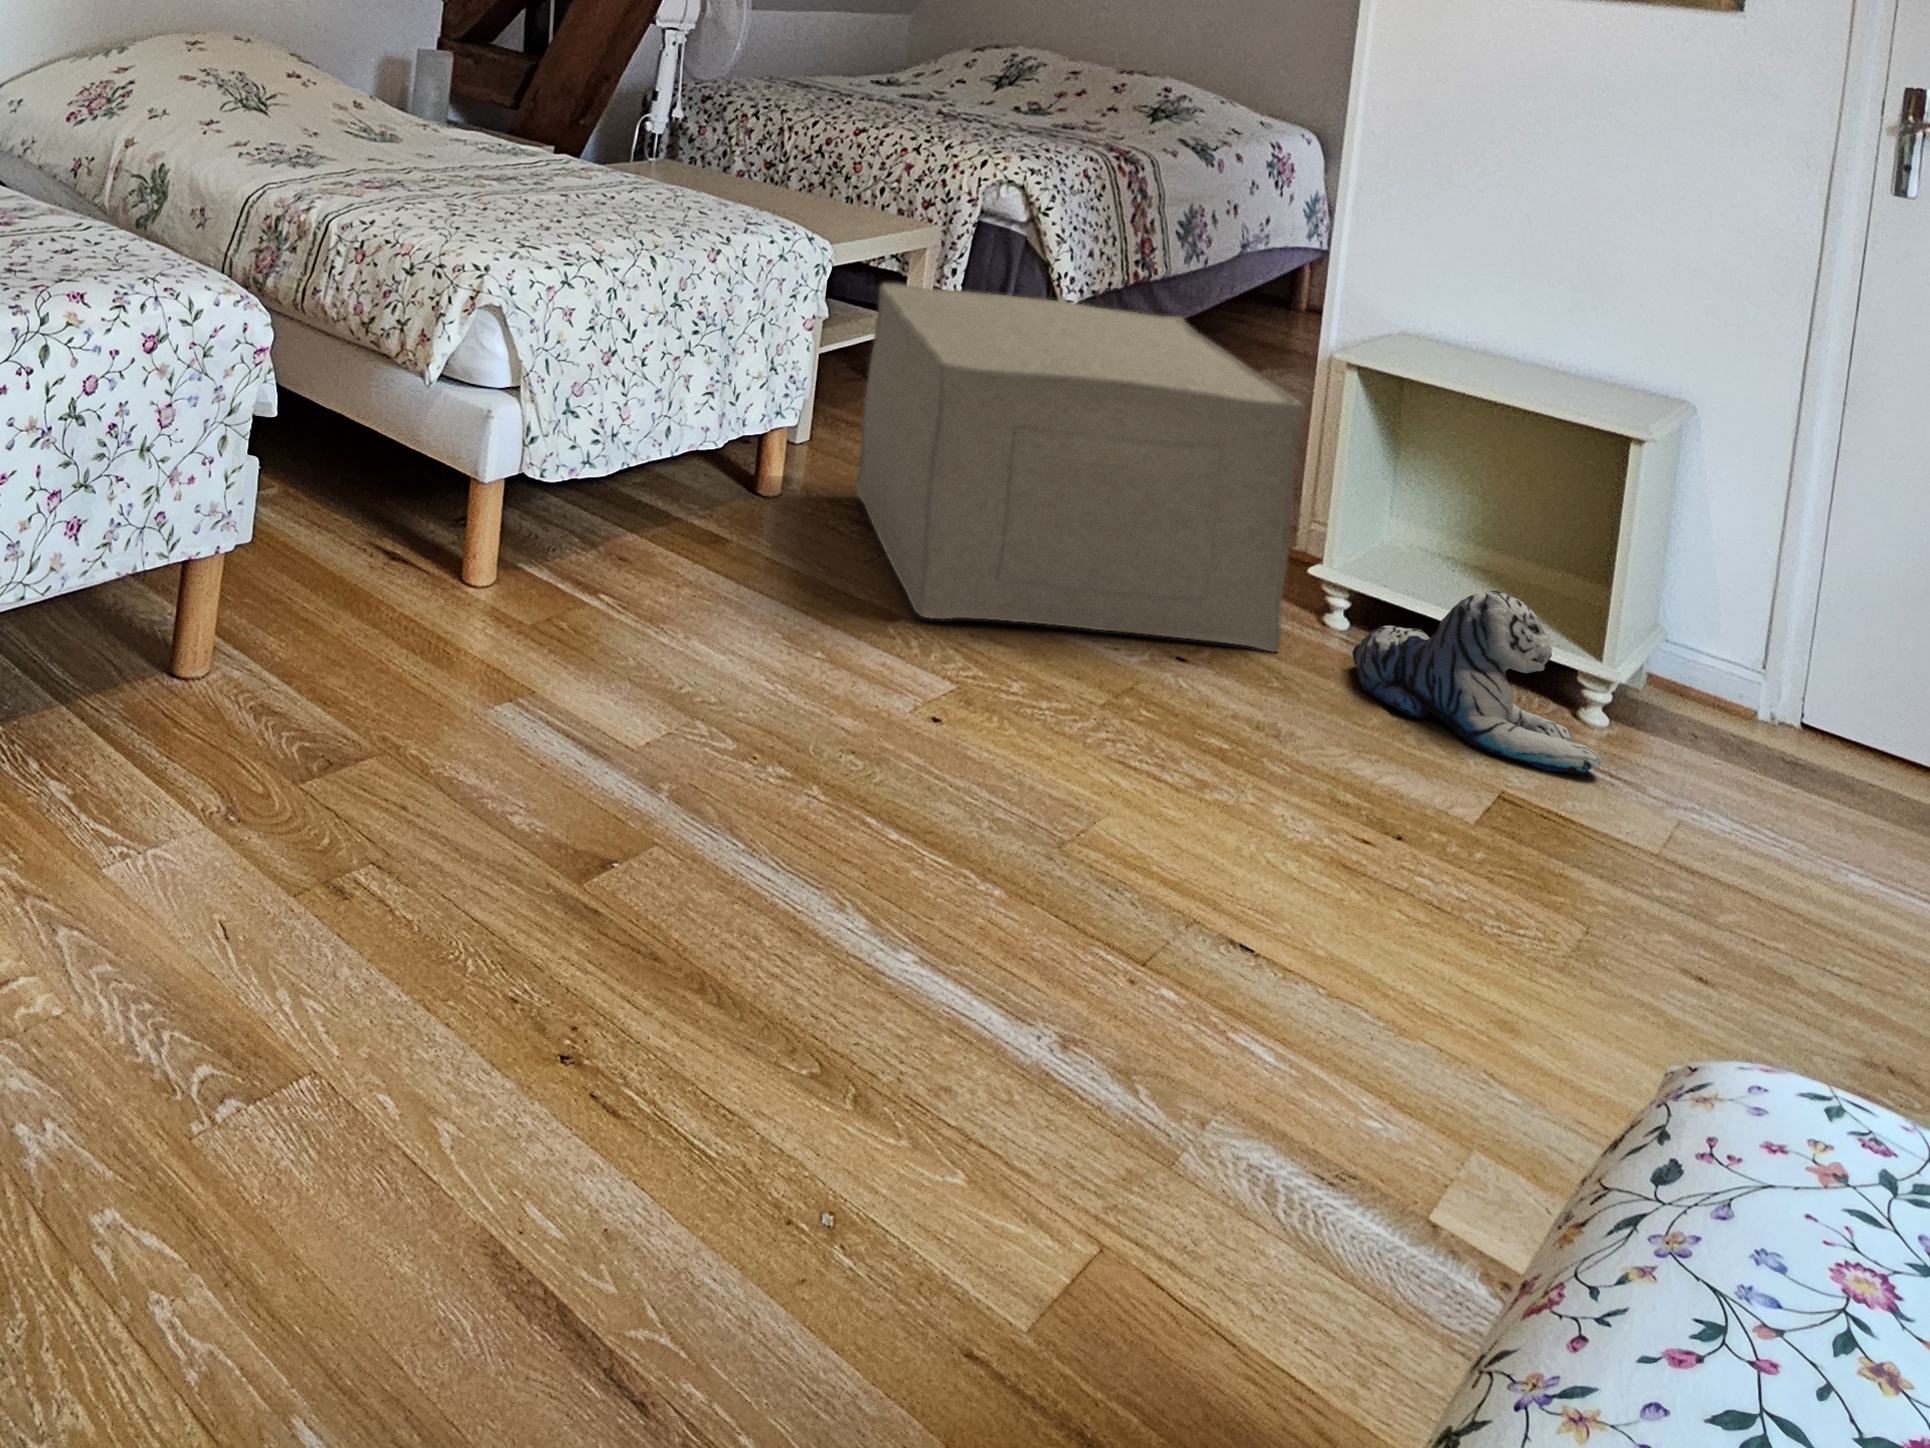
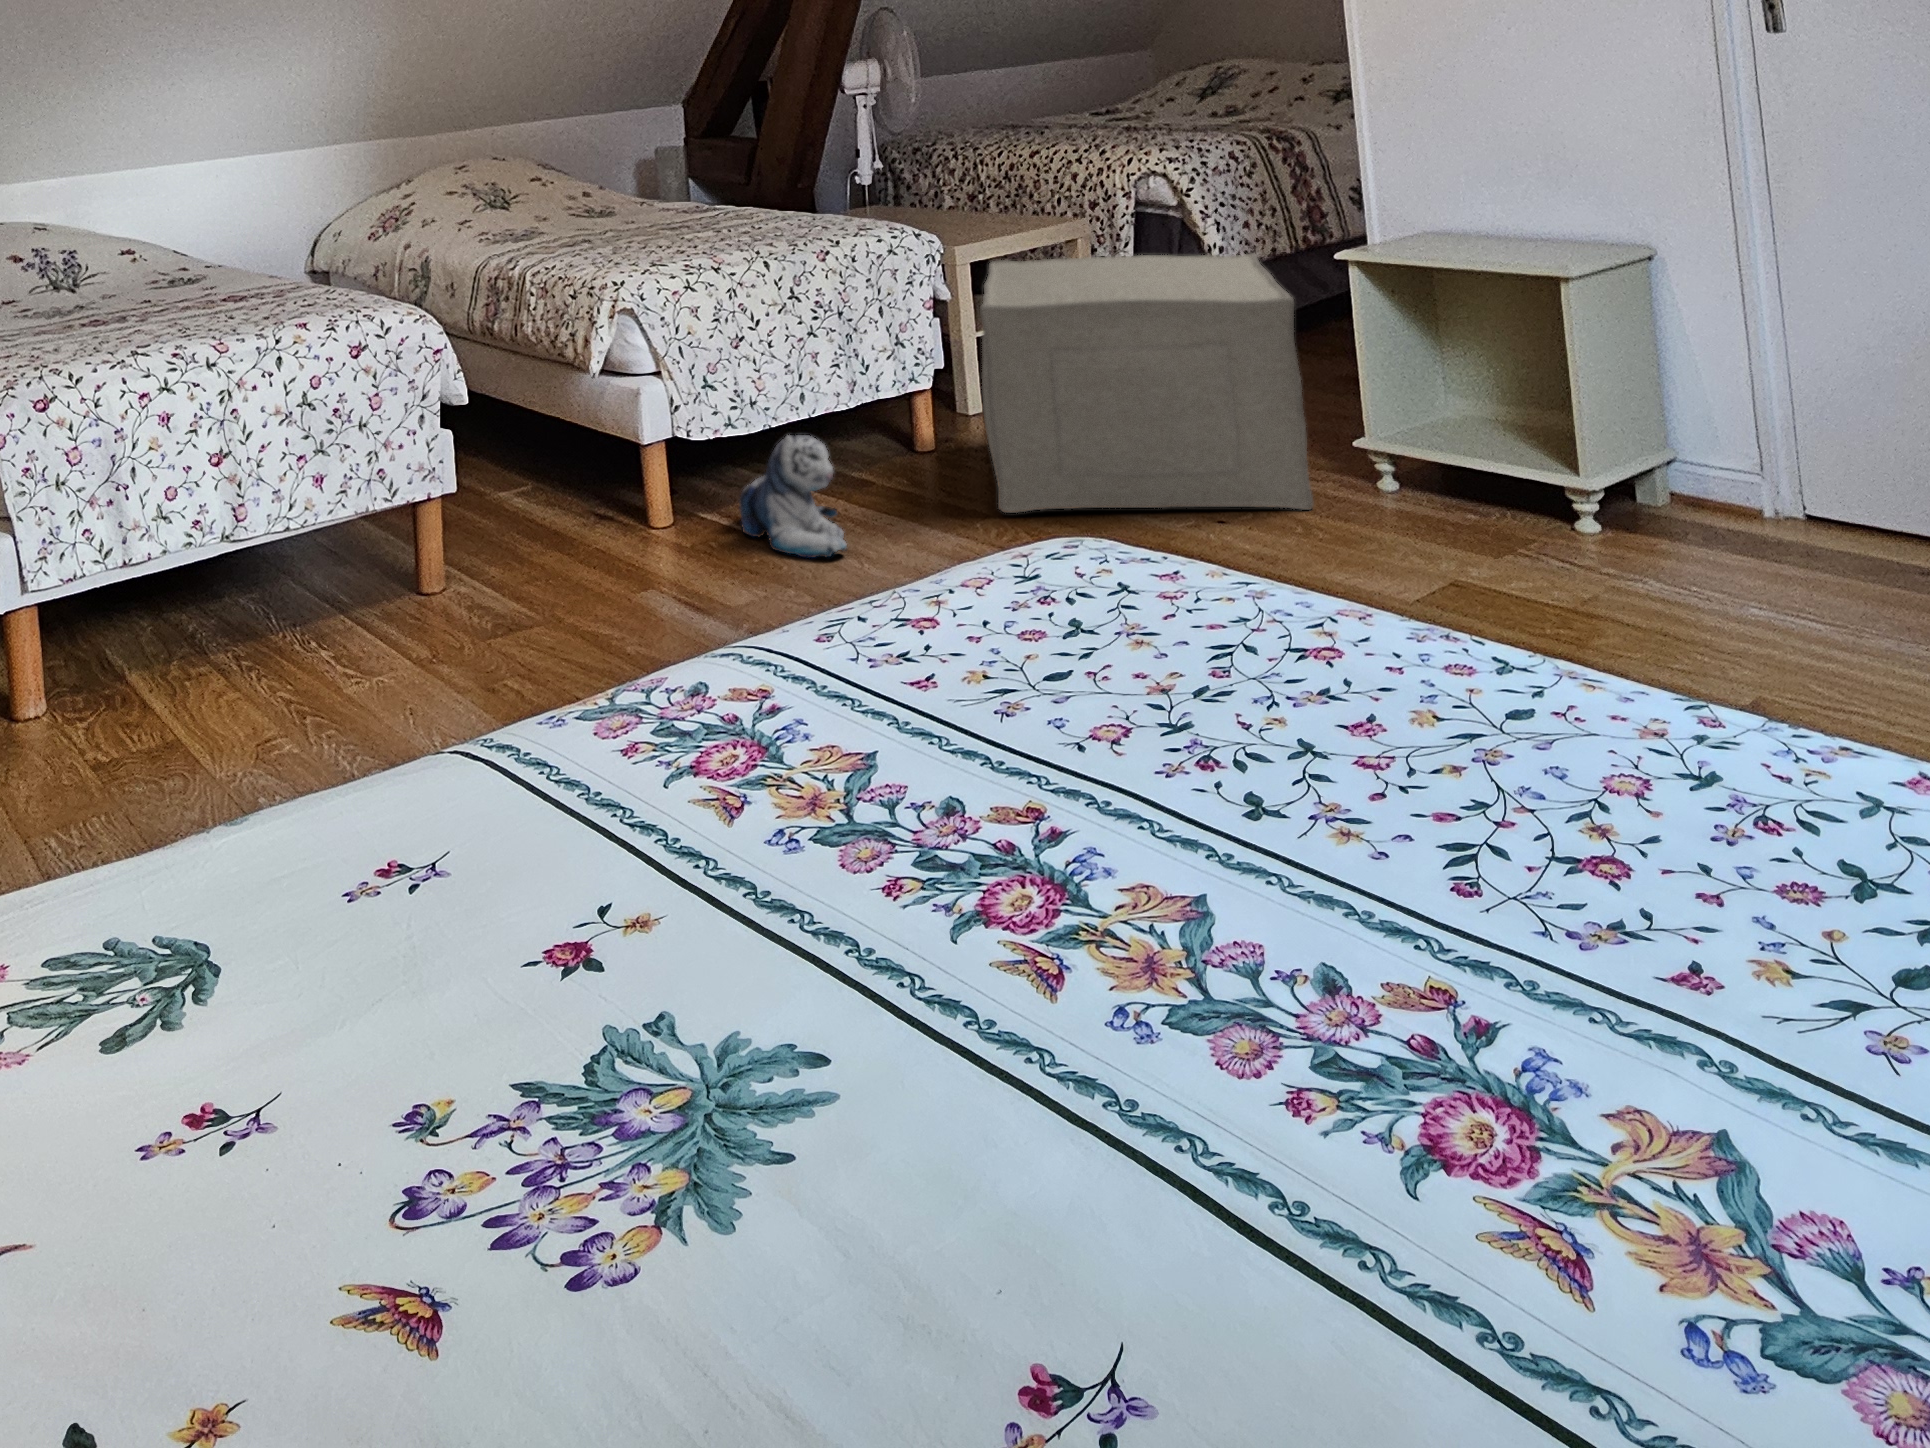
plush toy: present [1352,591,1600,774] -> present [739,435,847,558]

